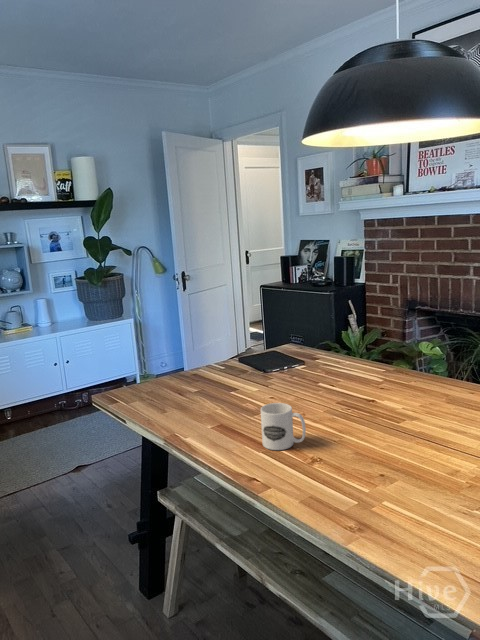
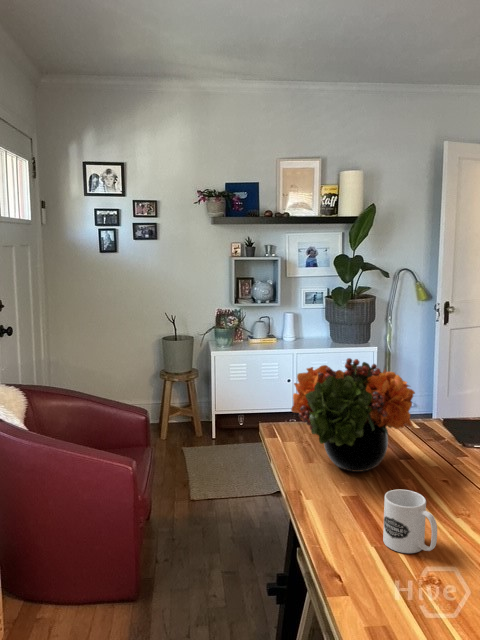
flower arrangement: none [138,314,244,409] -> present [291,358,415,472]

